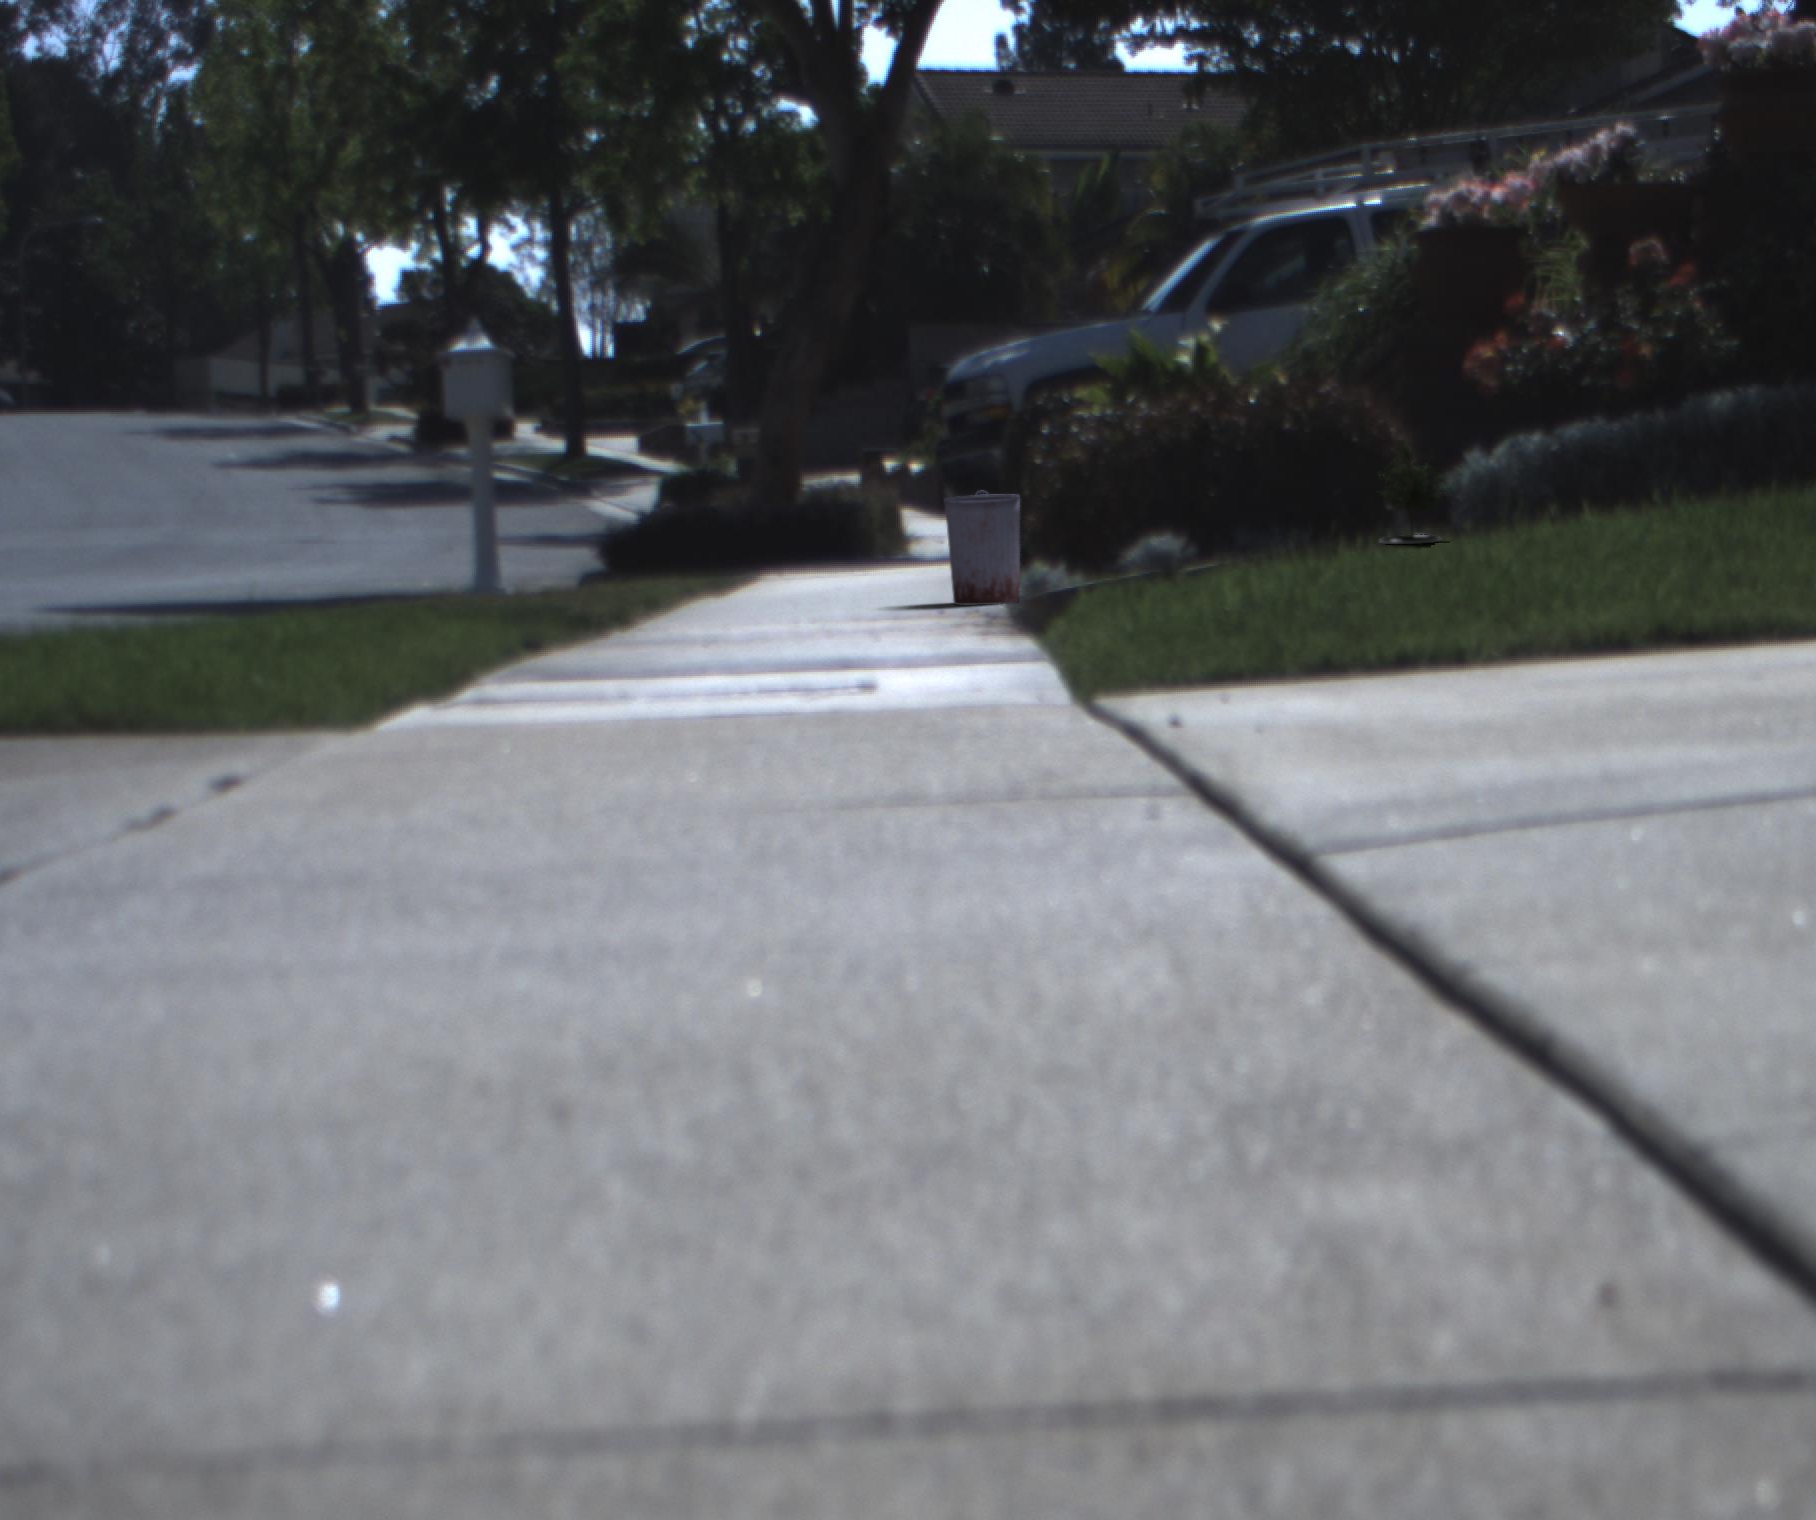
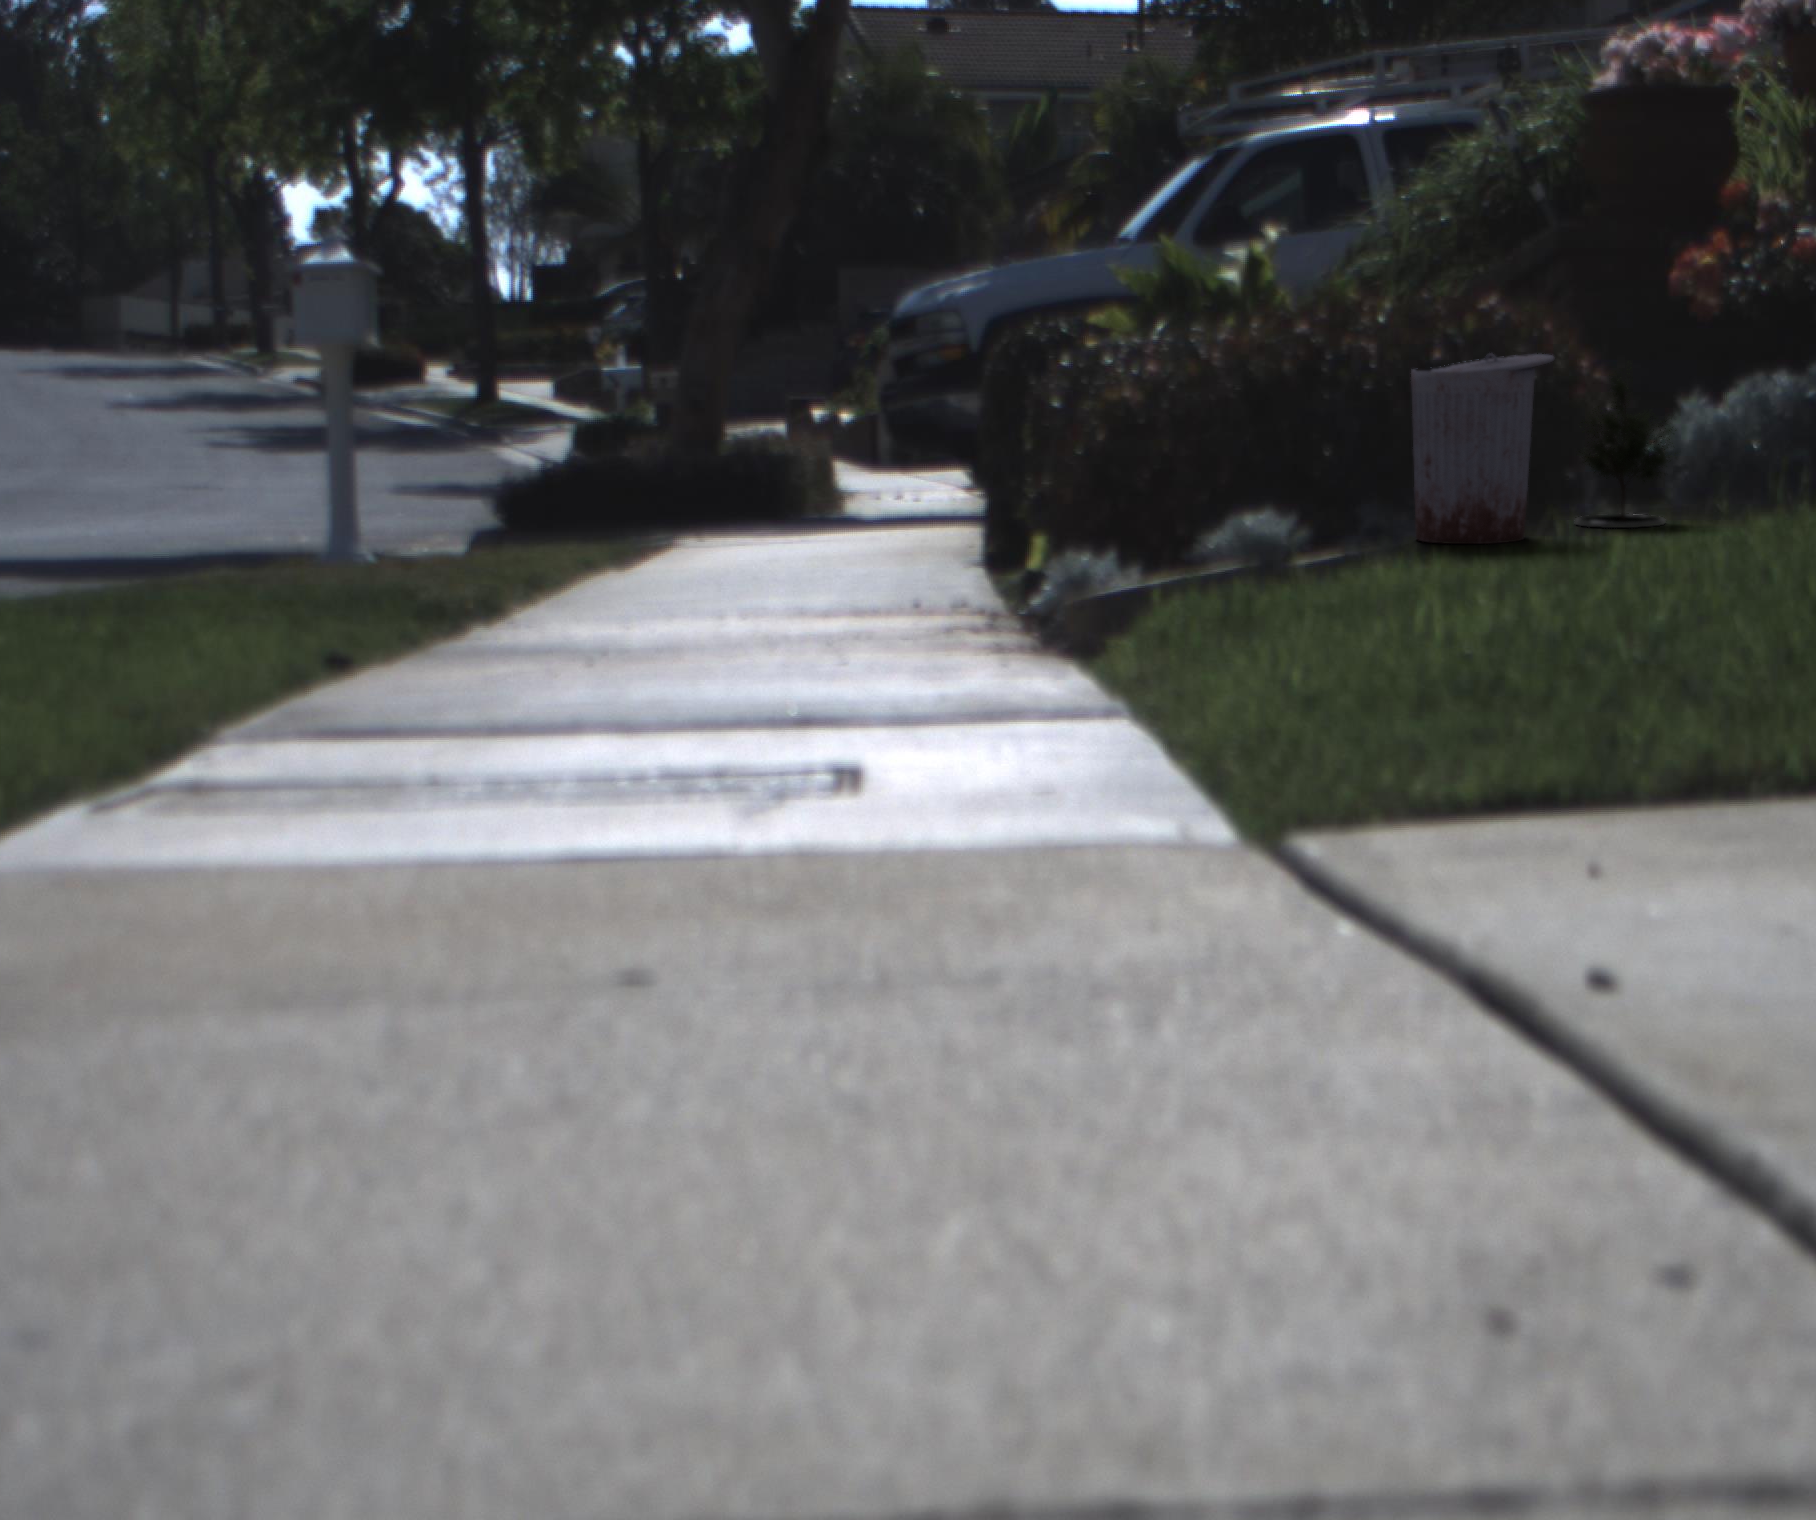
trash can: present [944,492,1020,605] -> present [1411,354,1554,544]

